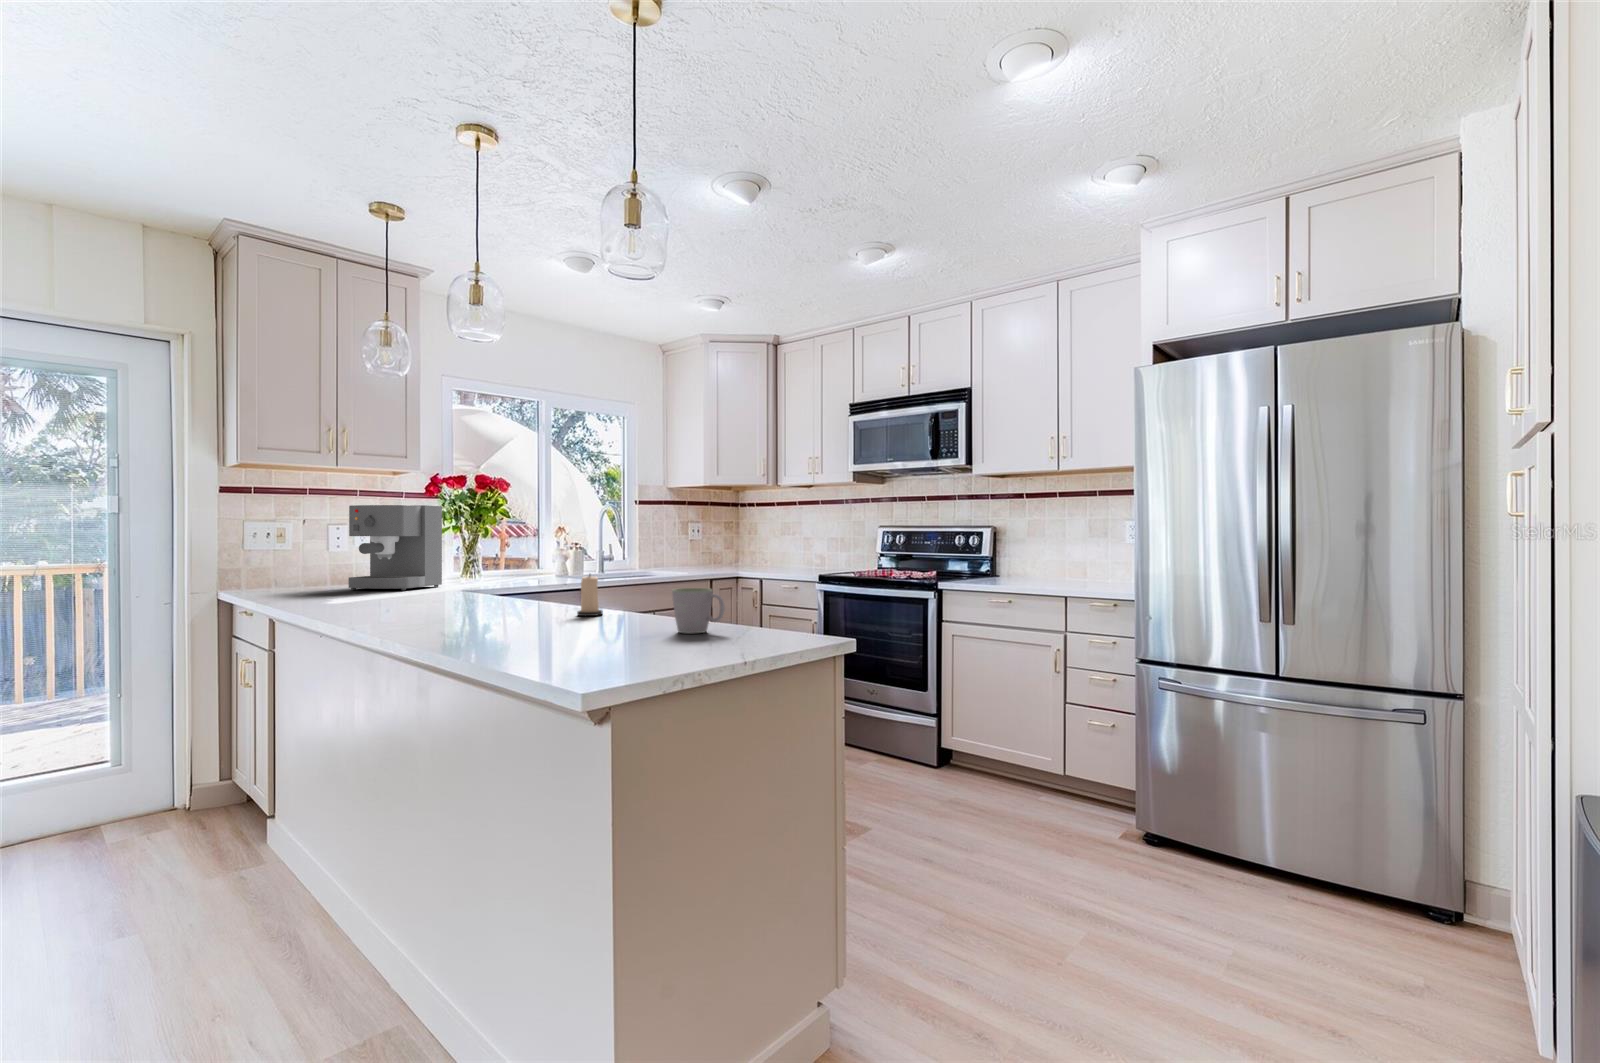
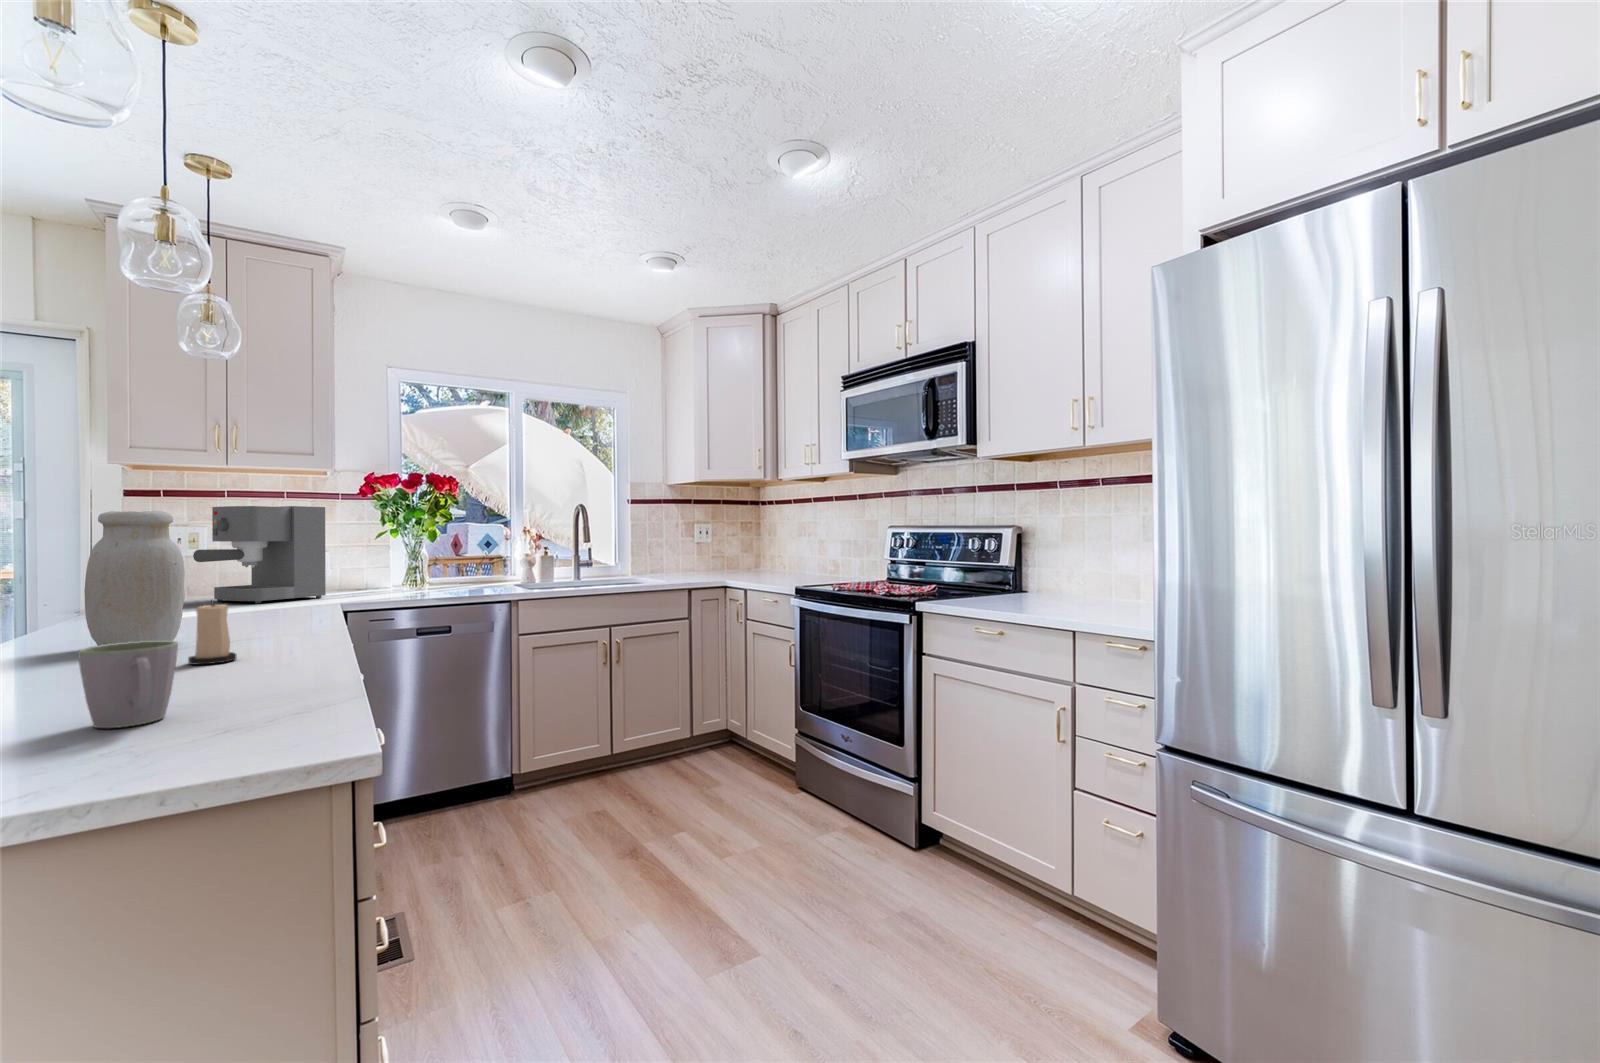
jar: none [452,511,511,612] -> present [84,511,185,646]

